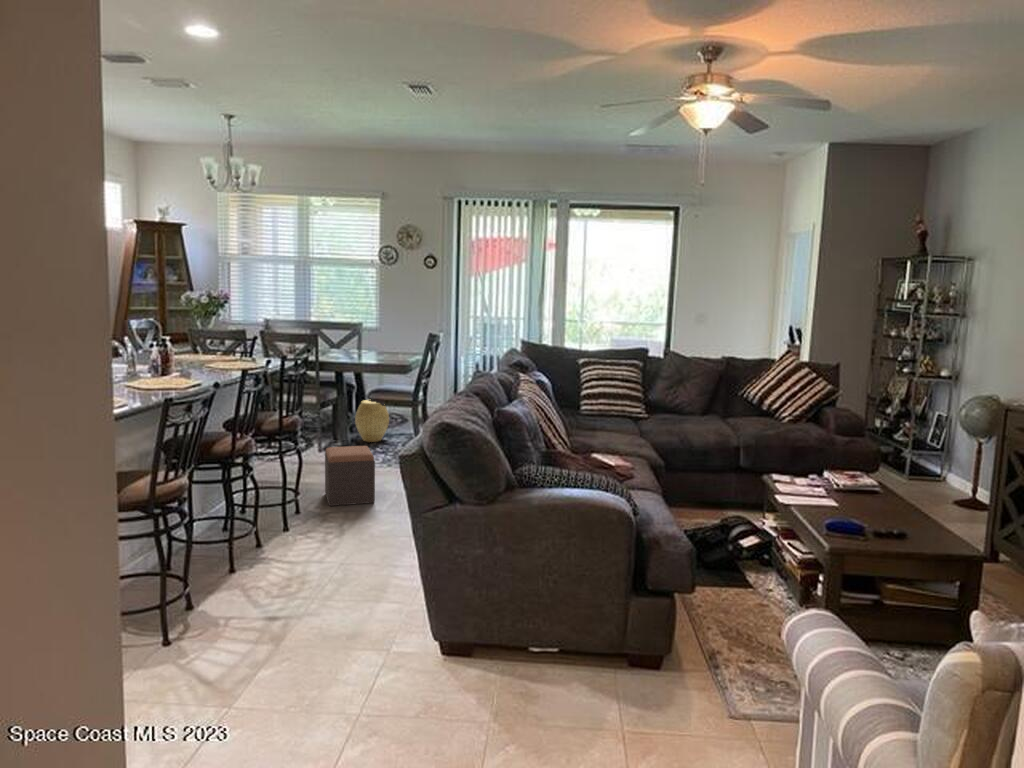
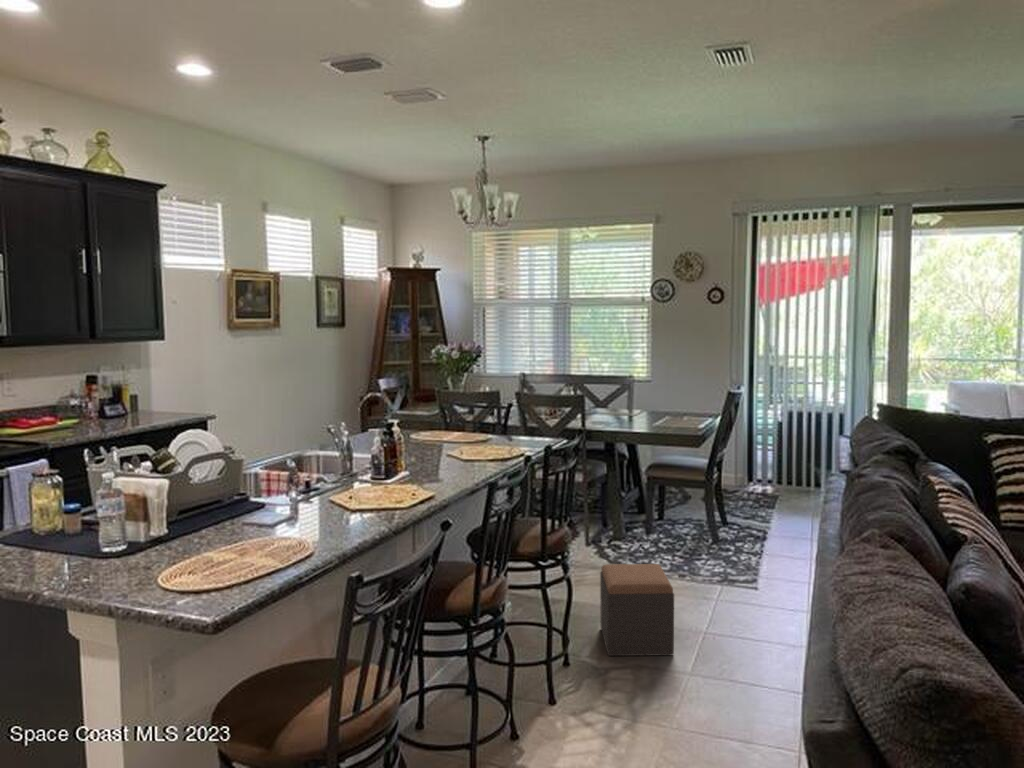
woven basket: present [355,400,389,442] -> none [630,476,674,531]

